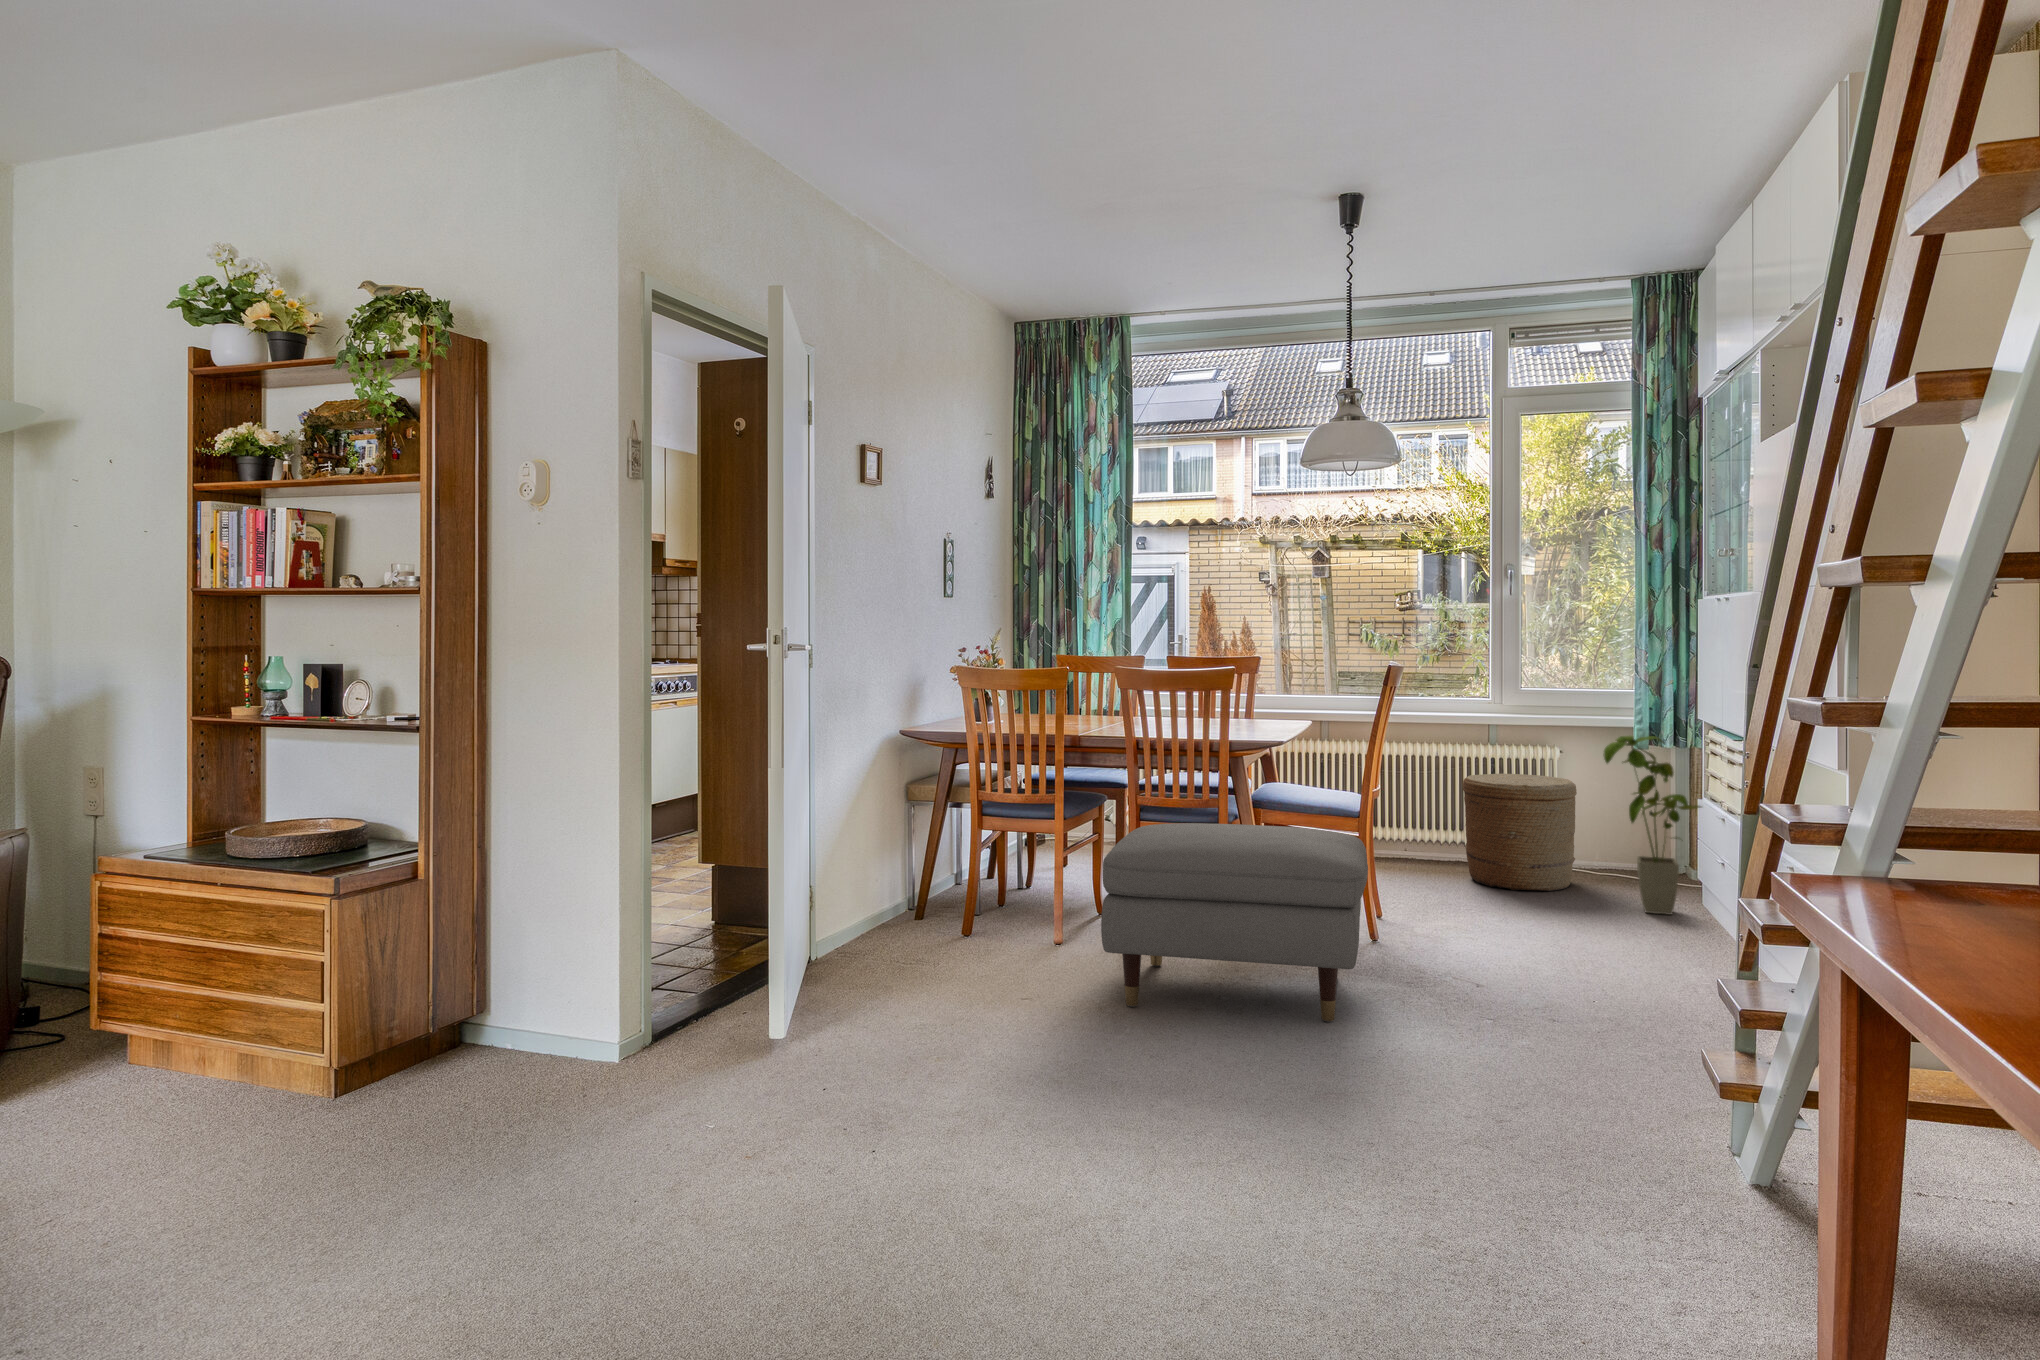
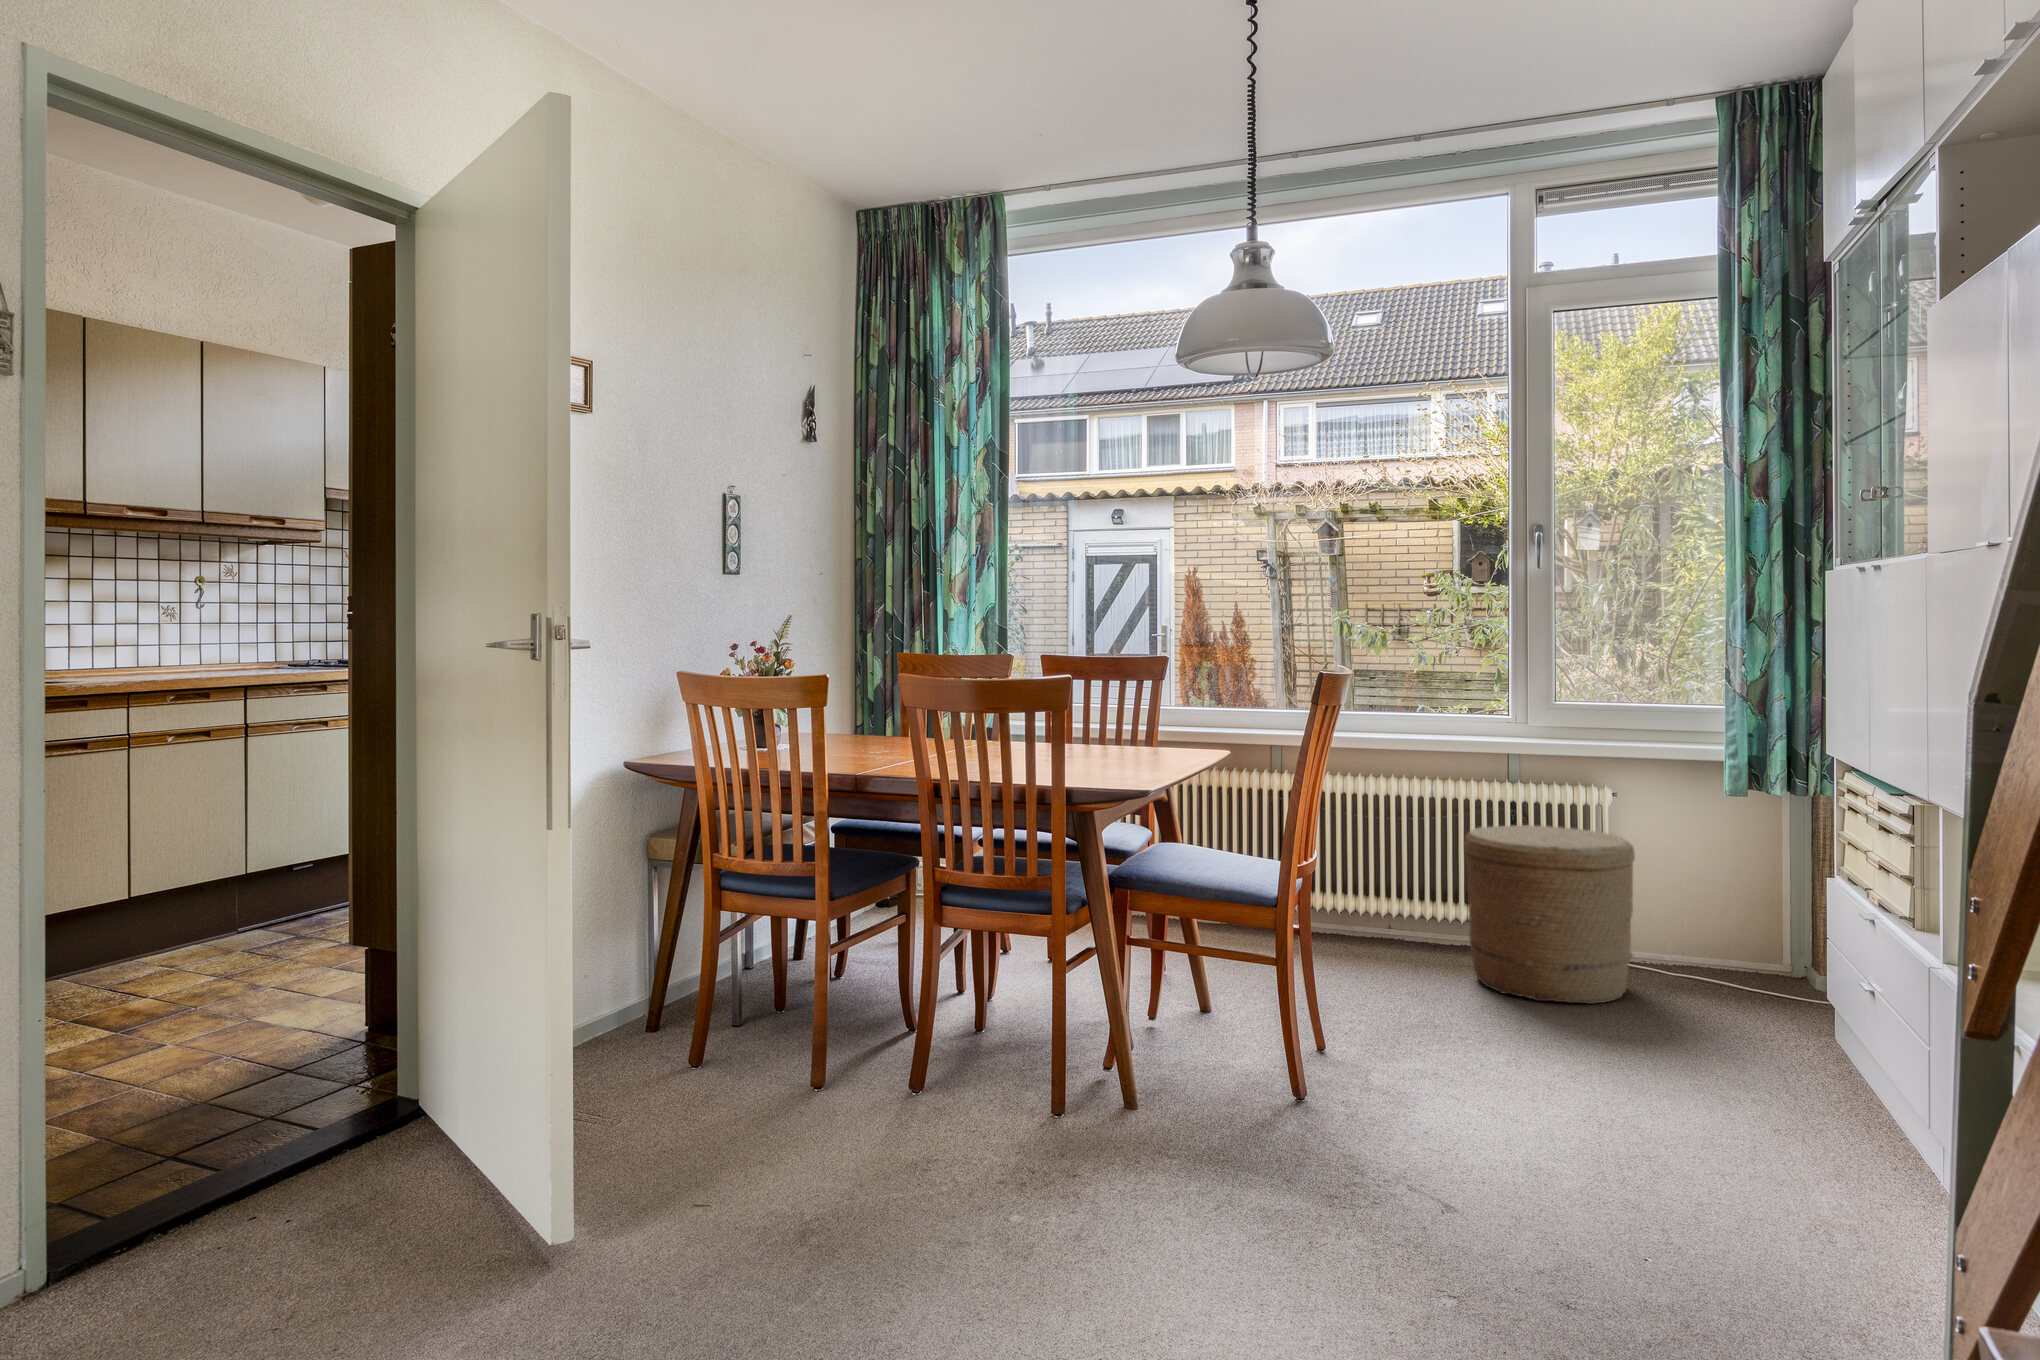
house plant: present [1603,736,1701,915] -> none [1674,777,1837,1056]
ottoman: present [1101,823,1368,1022] -> none [808,918,1267,1282]

